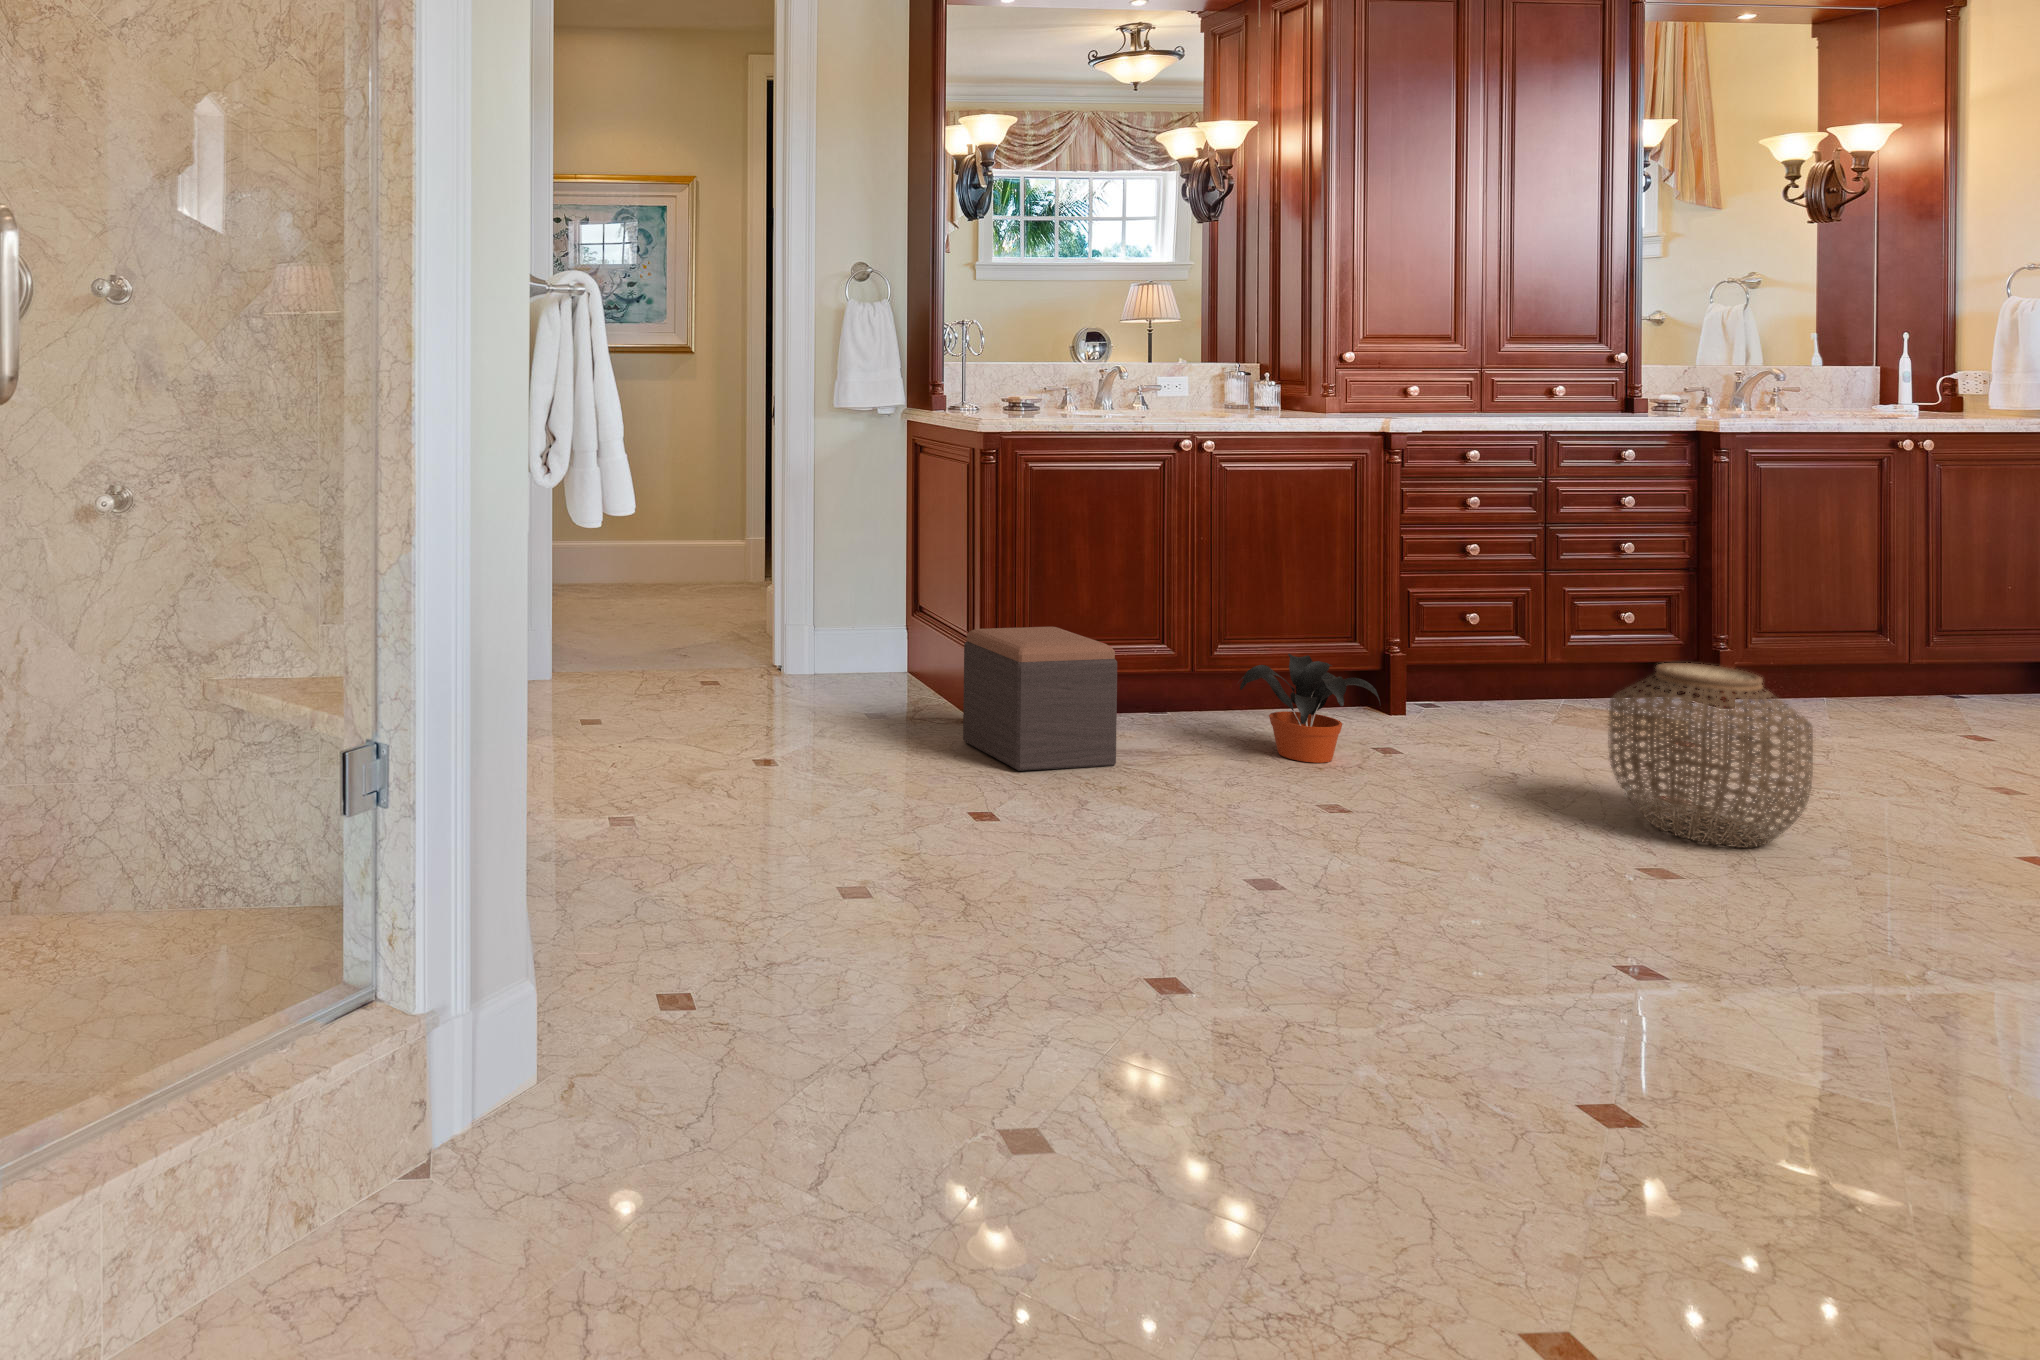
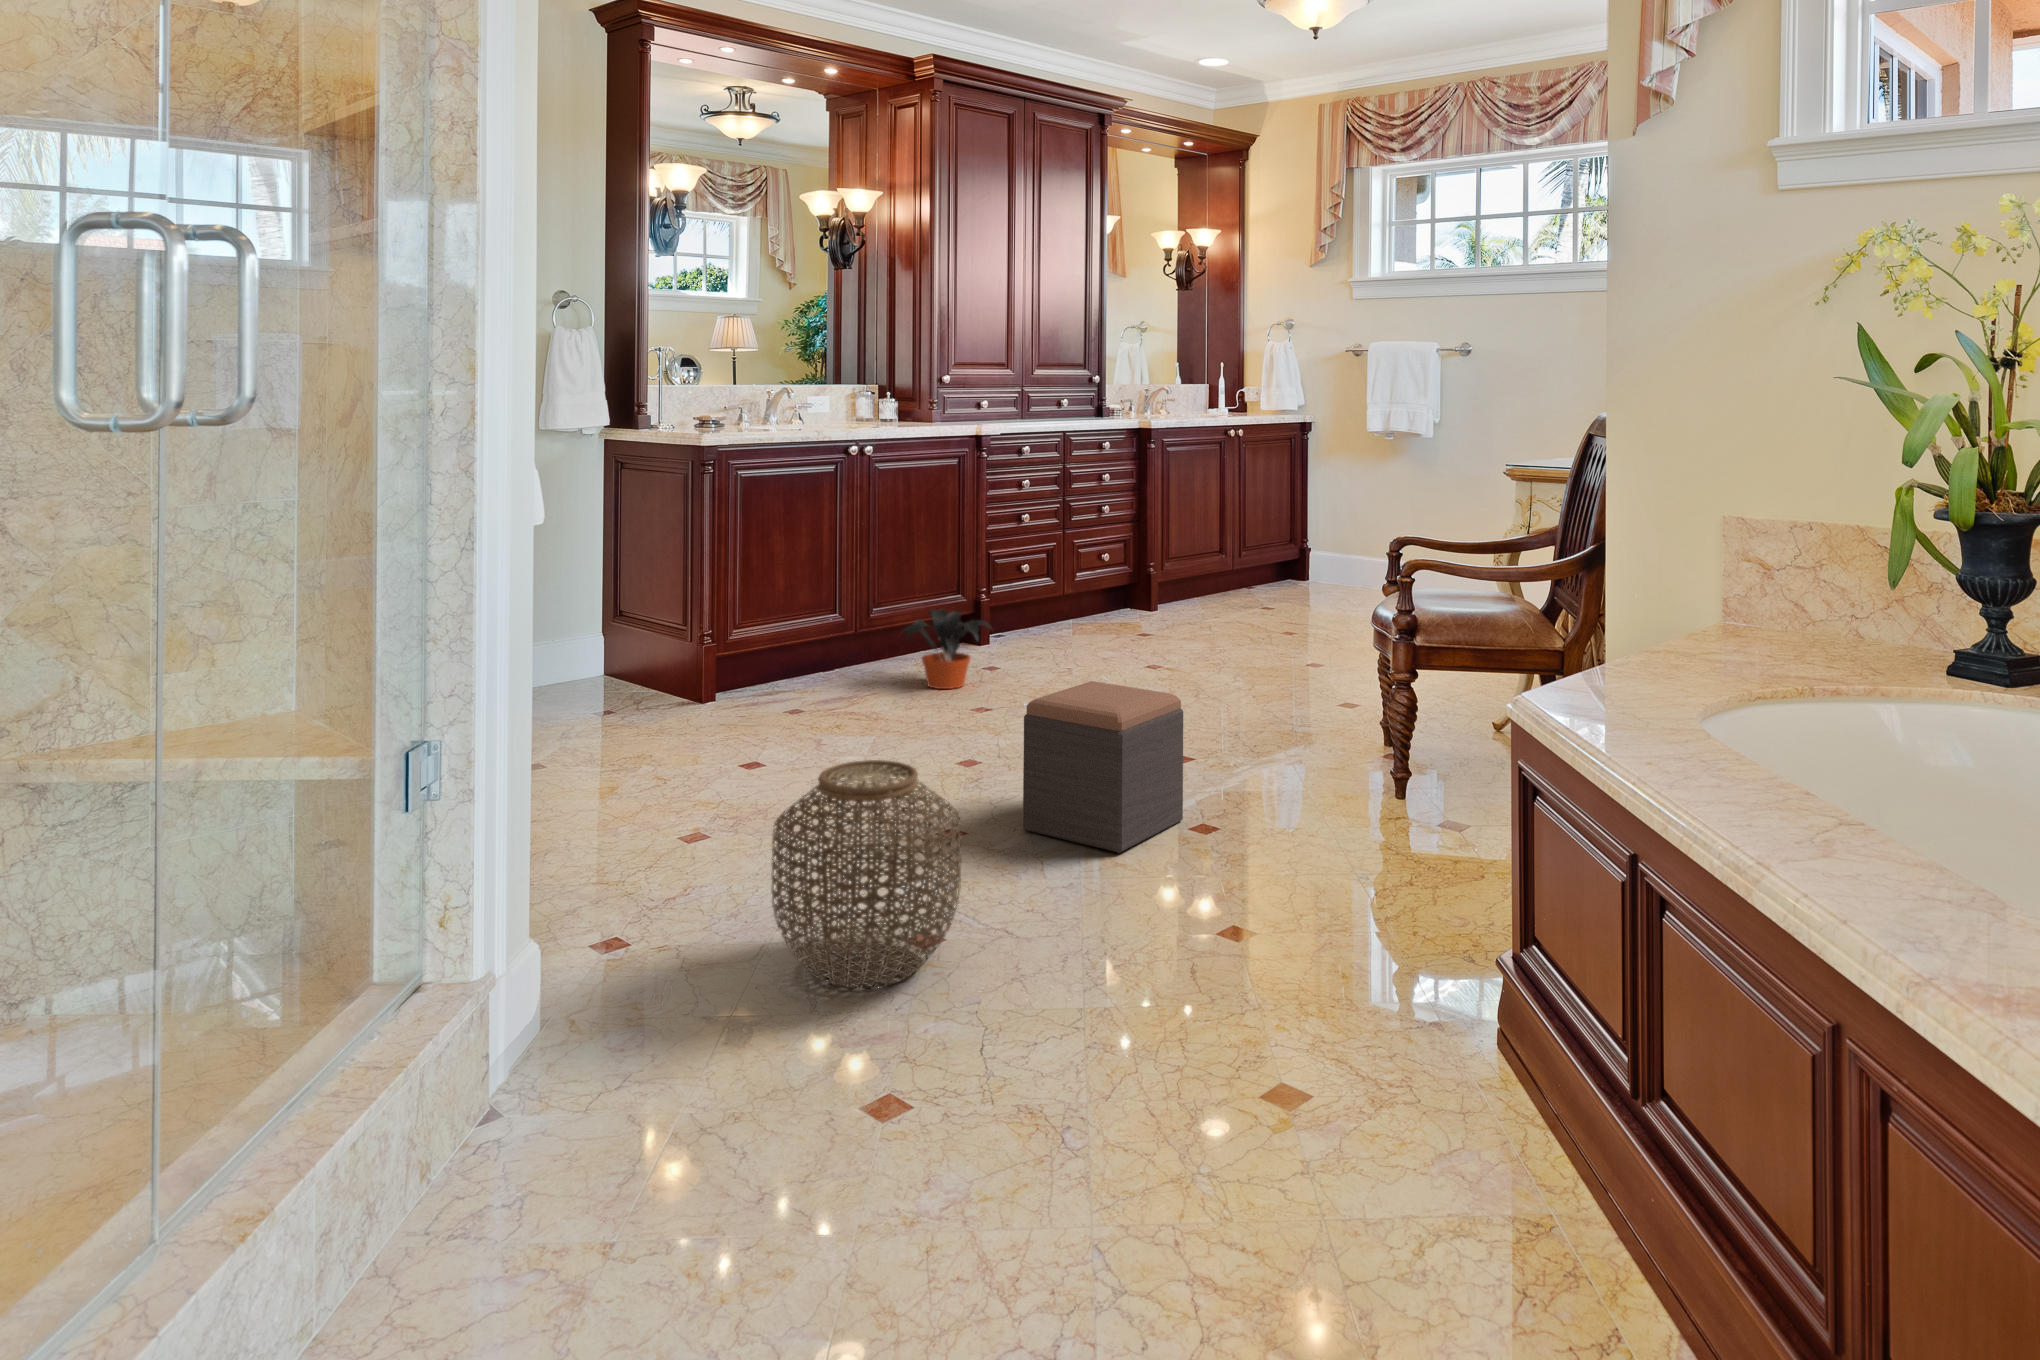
footstool: present [963,627,1117,771] -> present [1023,681,1183,853]
woven basket: present [1609,663,1813,848] -> present [772,760,961,988]

